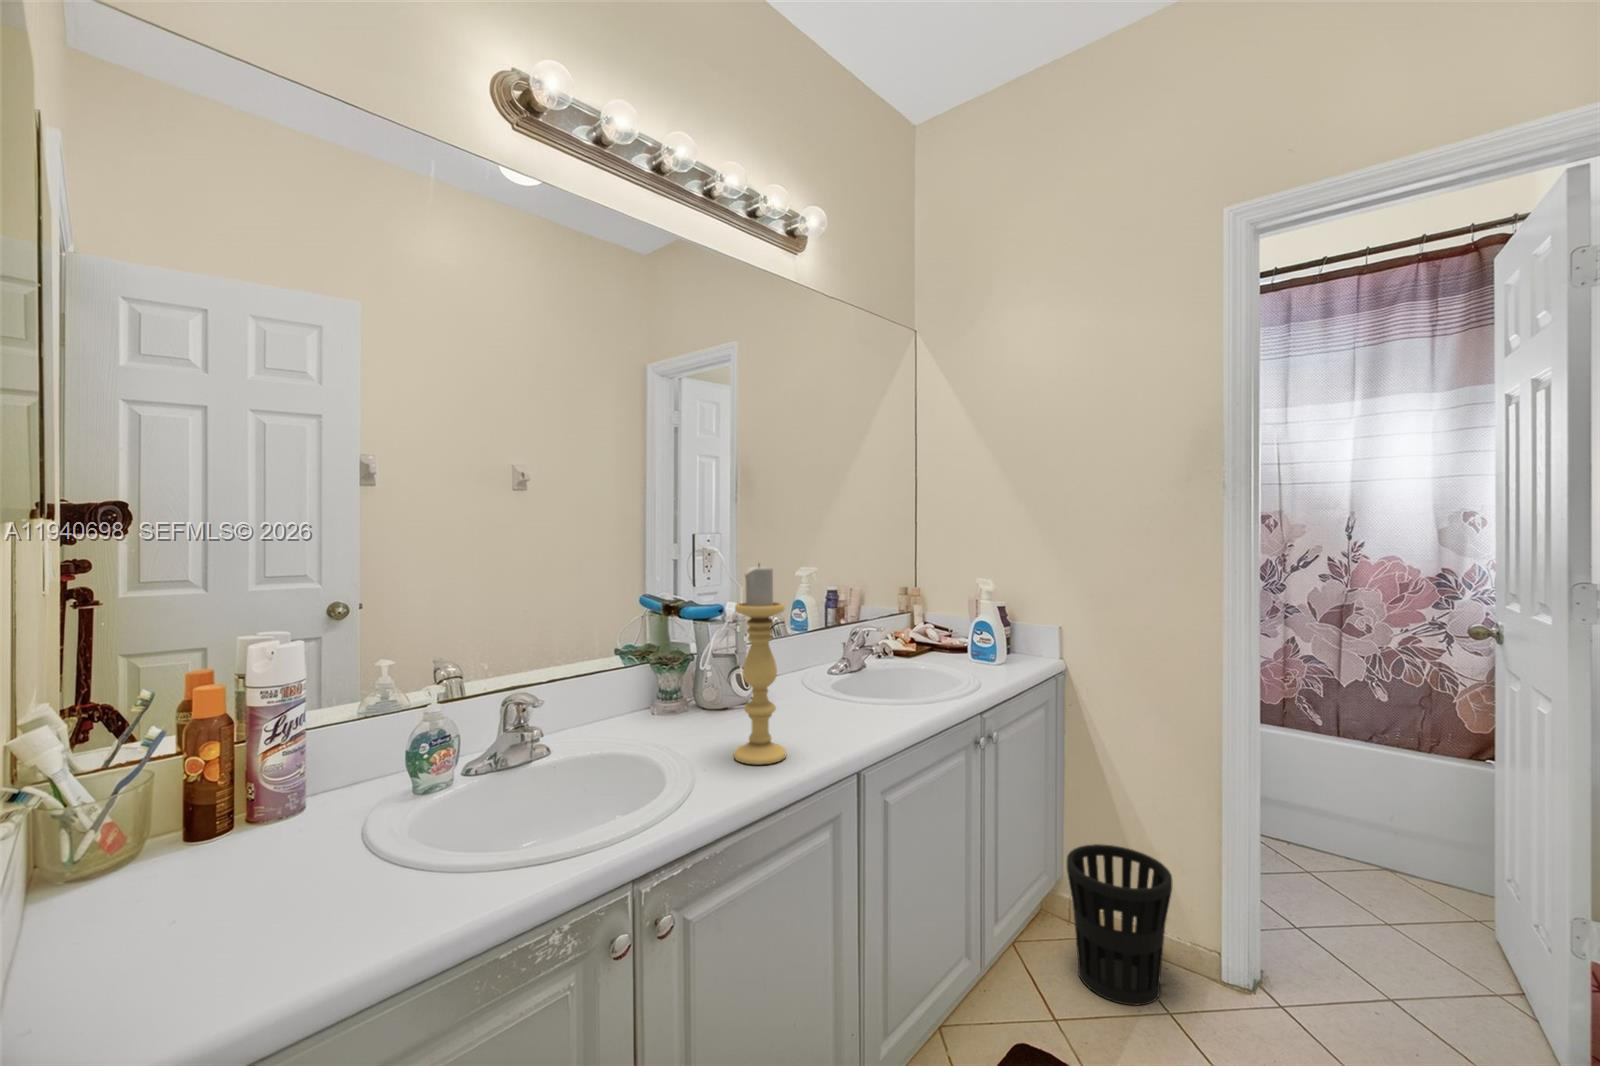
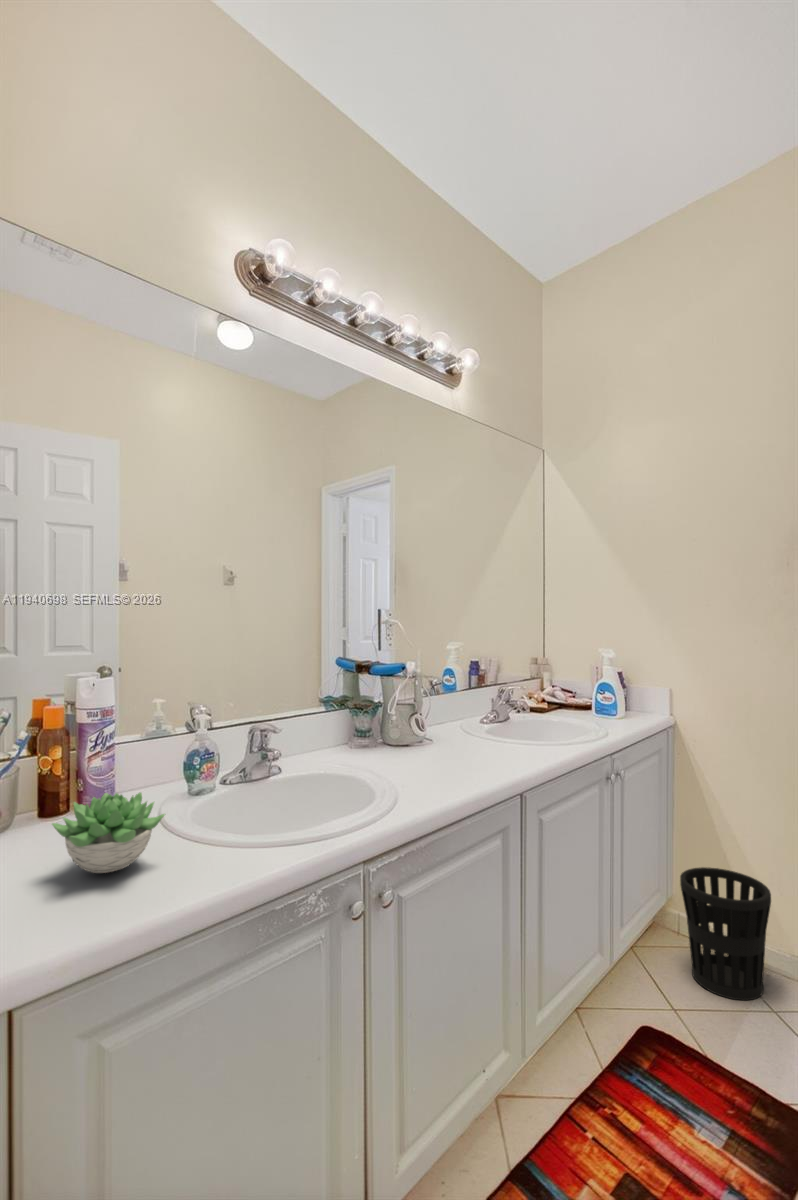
candle holder: present [734,566,786,765] -> none [427,622,468,780]
succulent plant: none [157,815,328,934] -> present [52,793,165,873]

